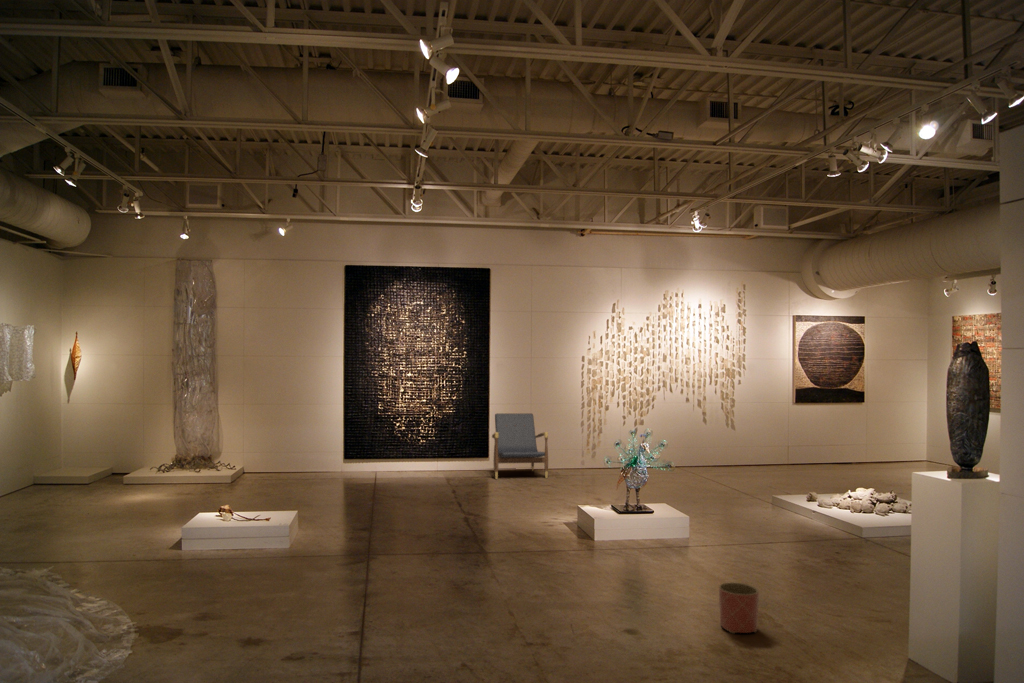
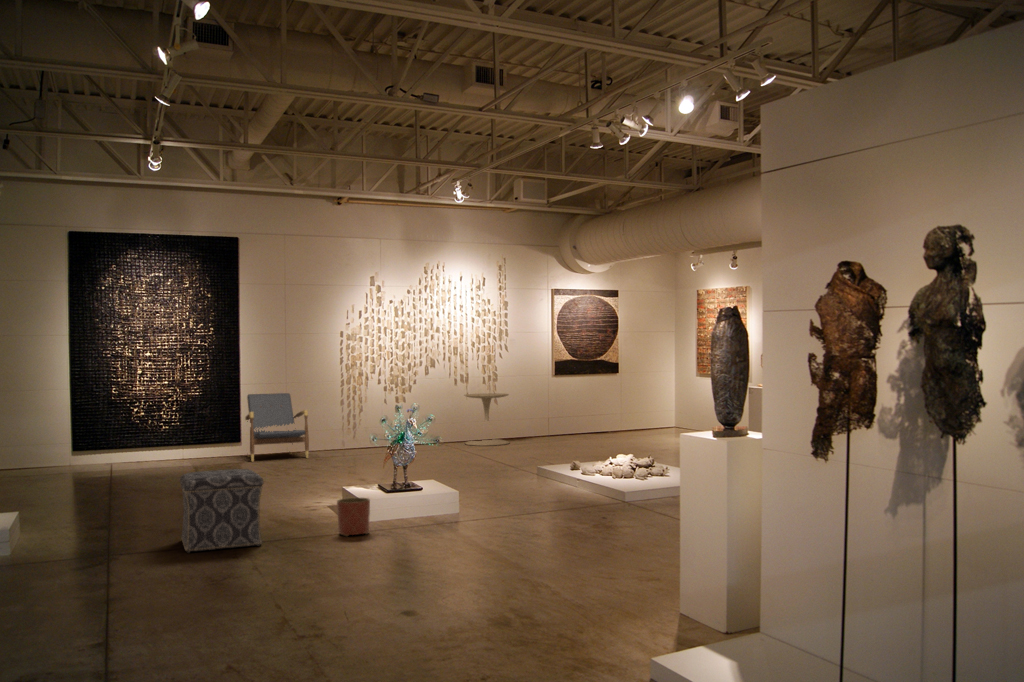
pedestal table: none [700,420,747,474] -> present [464,393,509,446]
ottoman: none [385,539,473,643] -> present [180,469,264,553]
planter: present [719,582,759,633] -> present [337,498,370,536]

